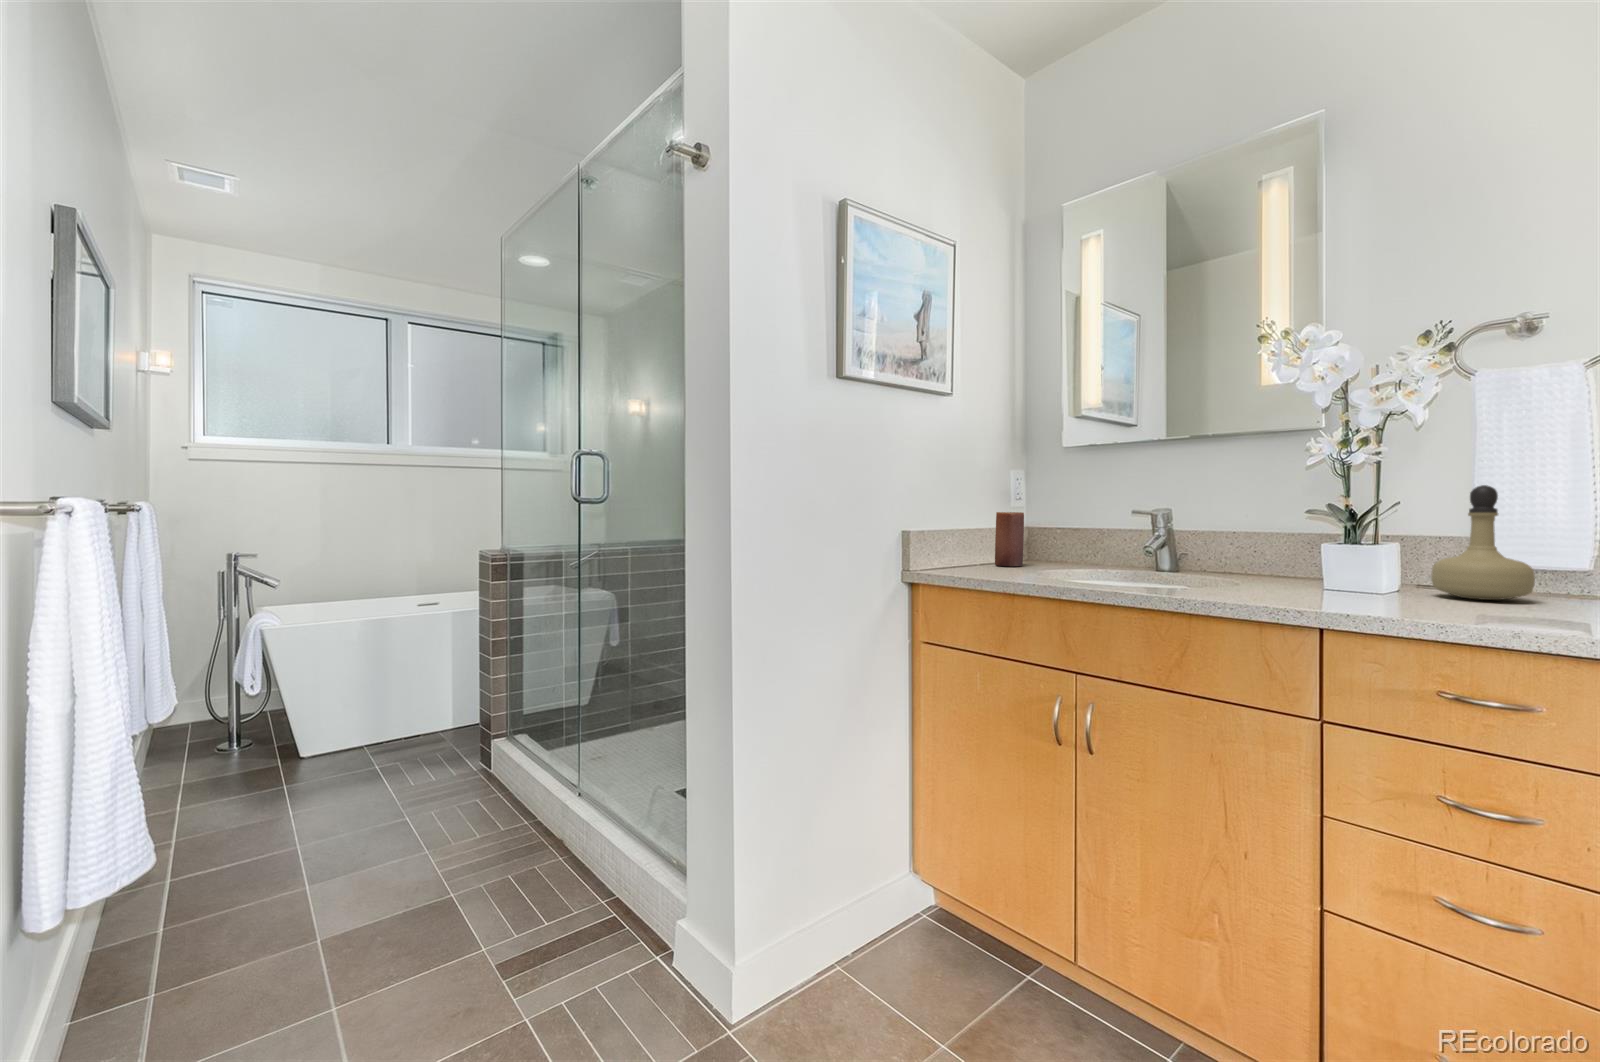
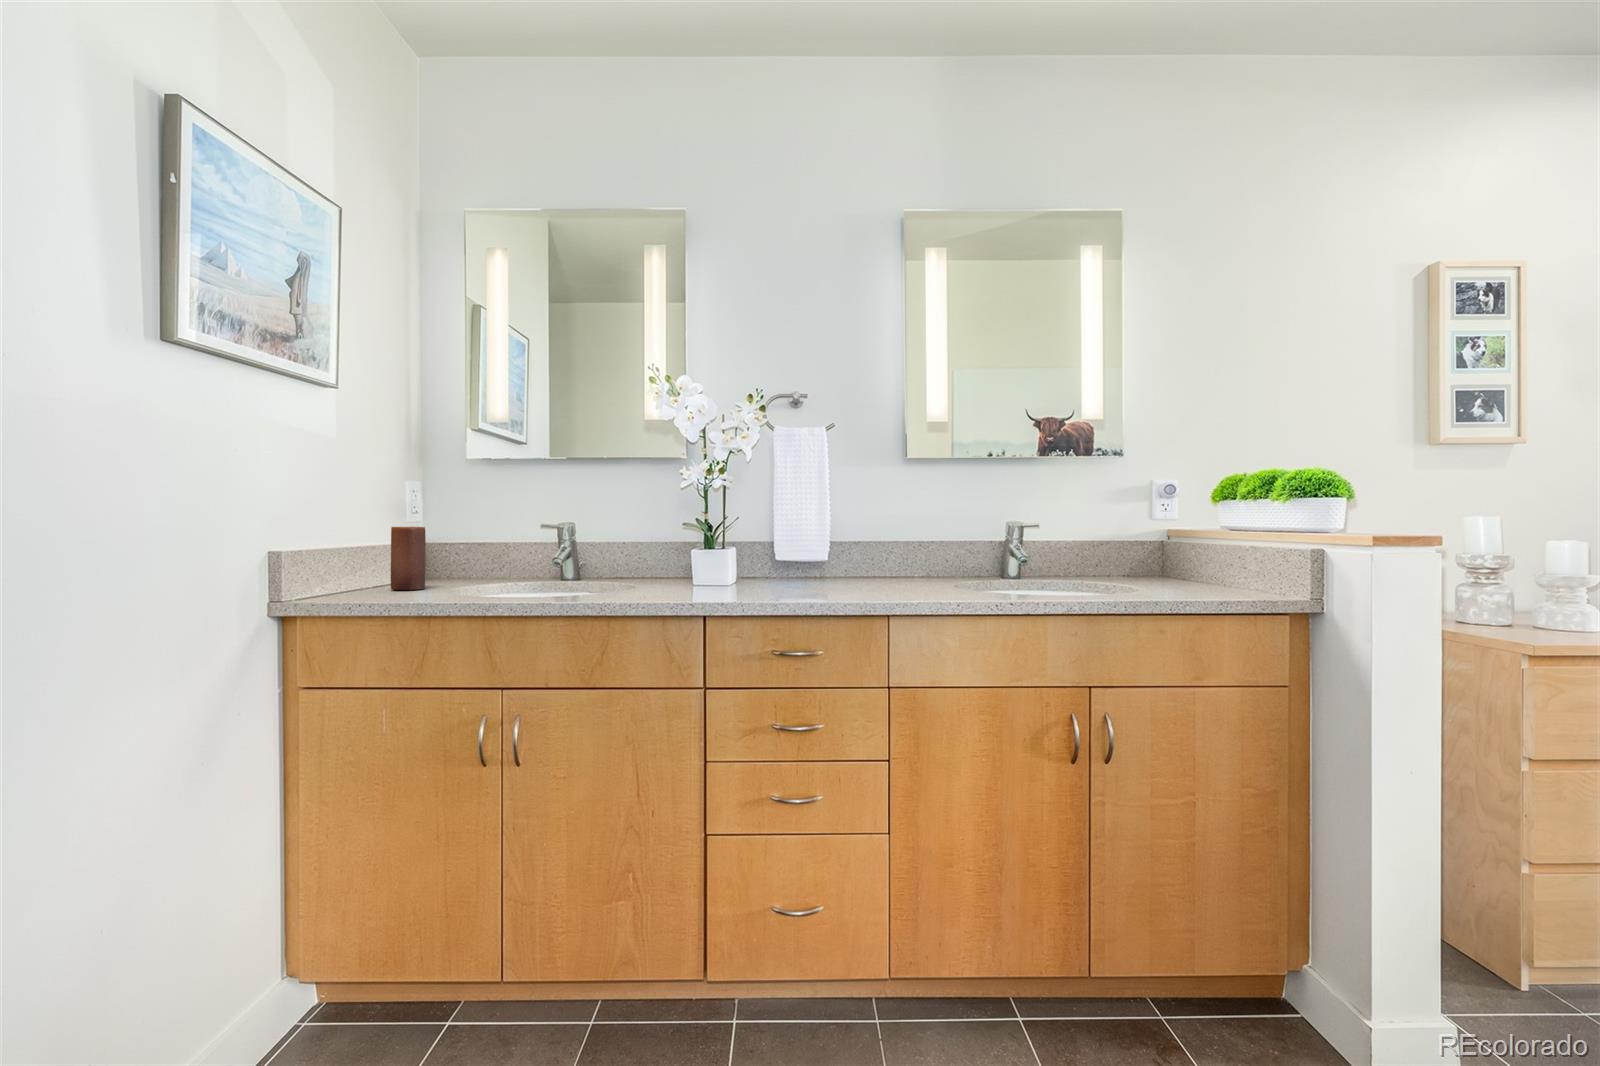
perfume bottle: present [1431,485,1535,600] -> none [757,505,807,587]

